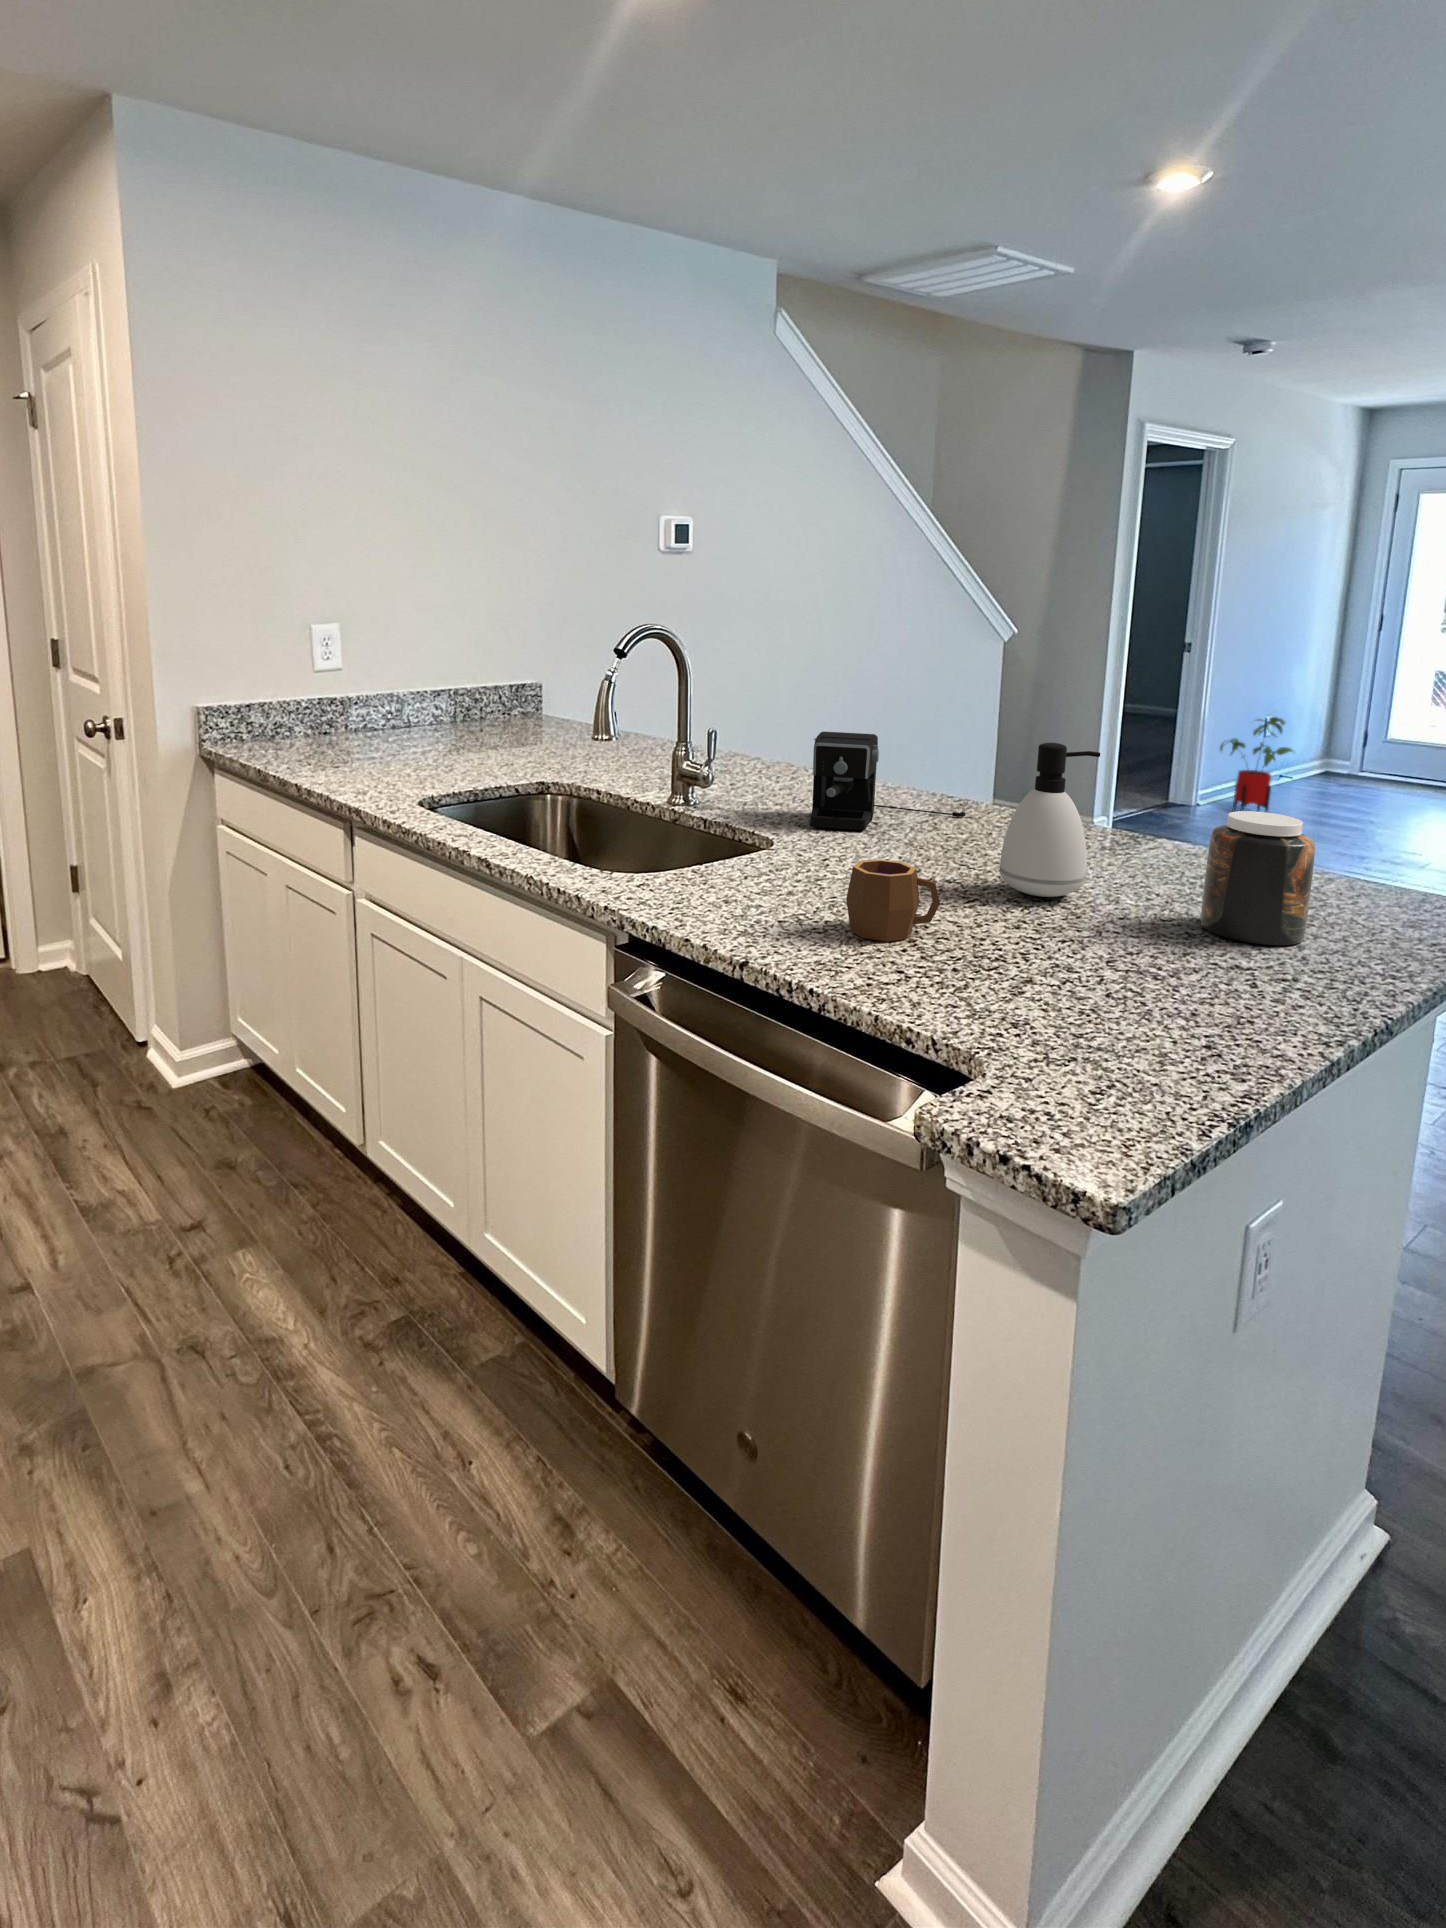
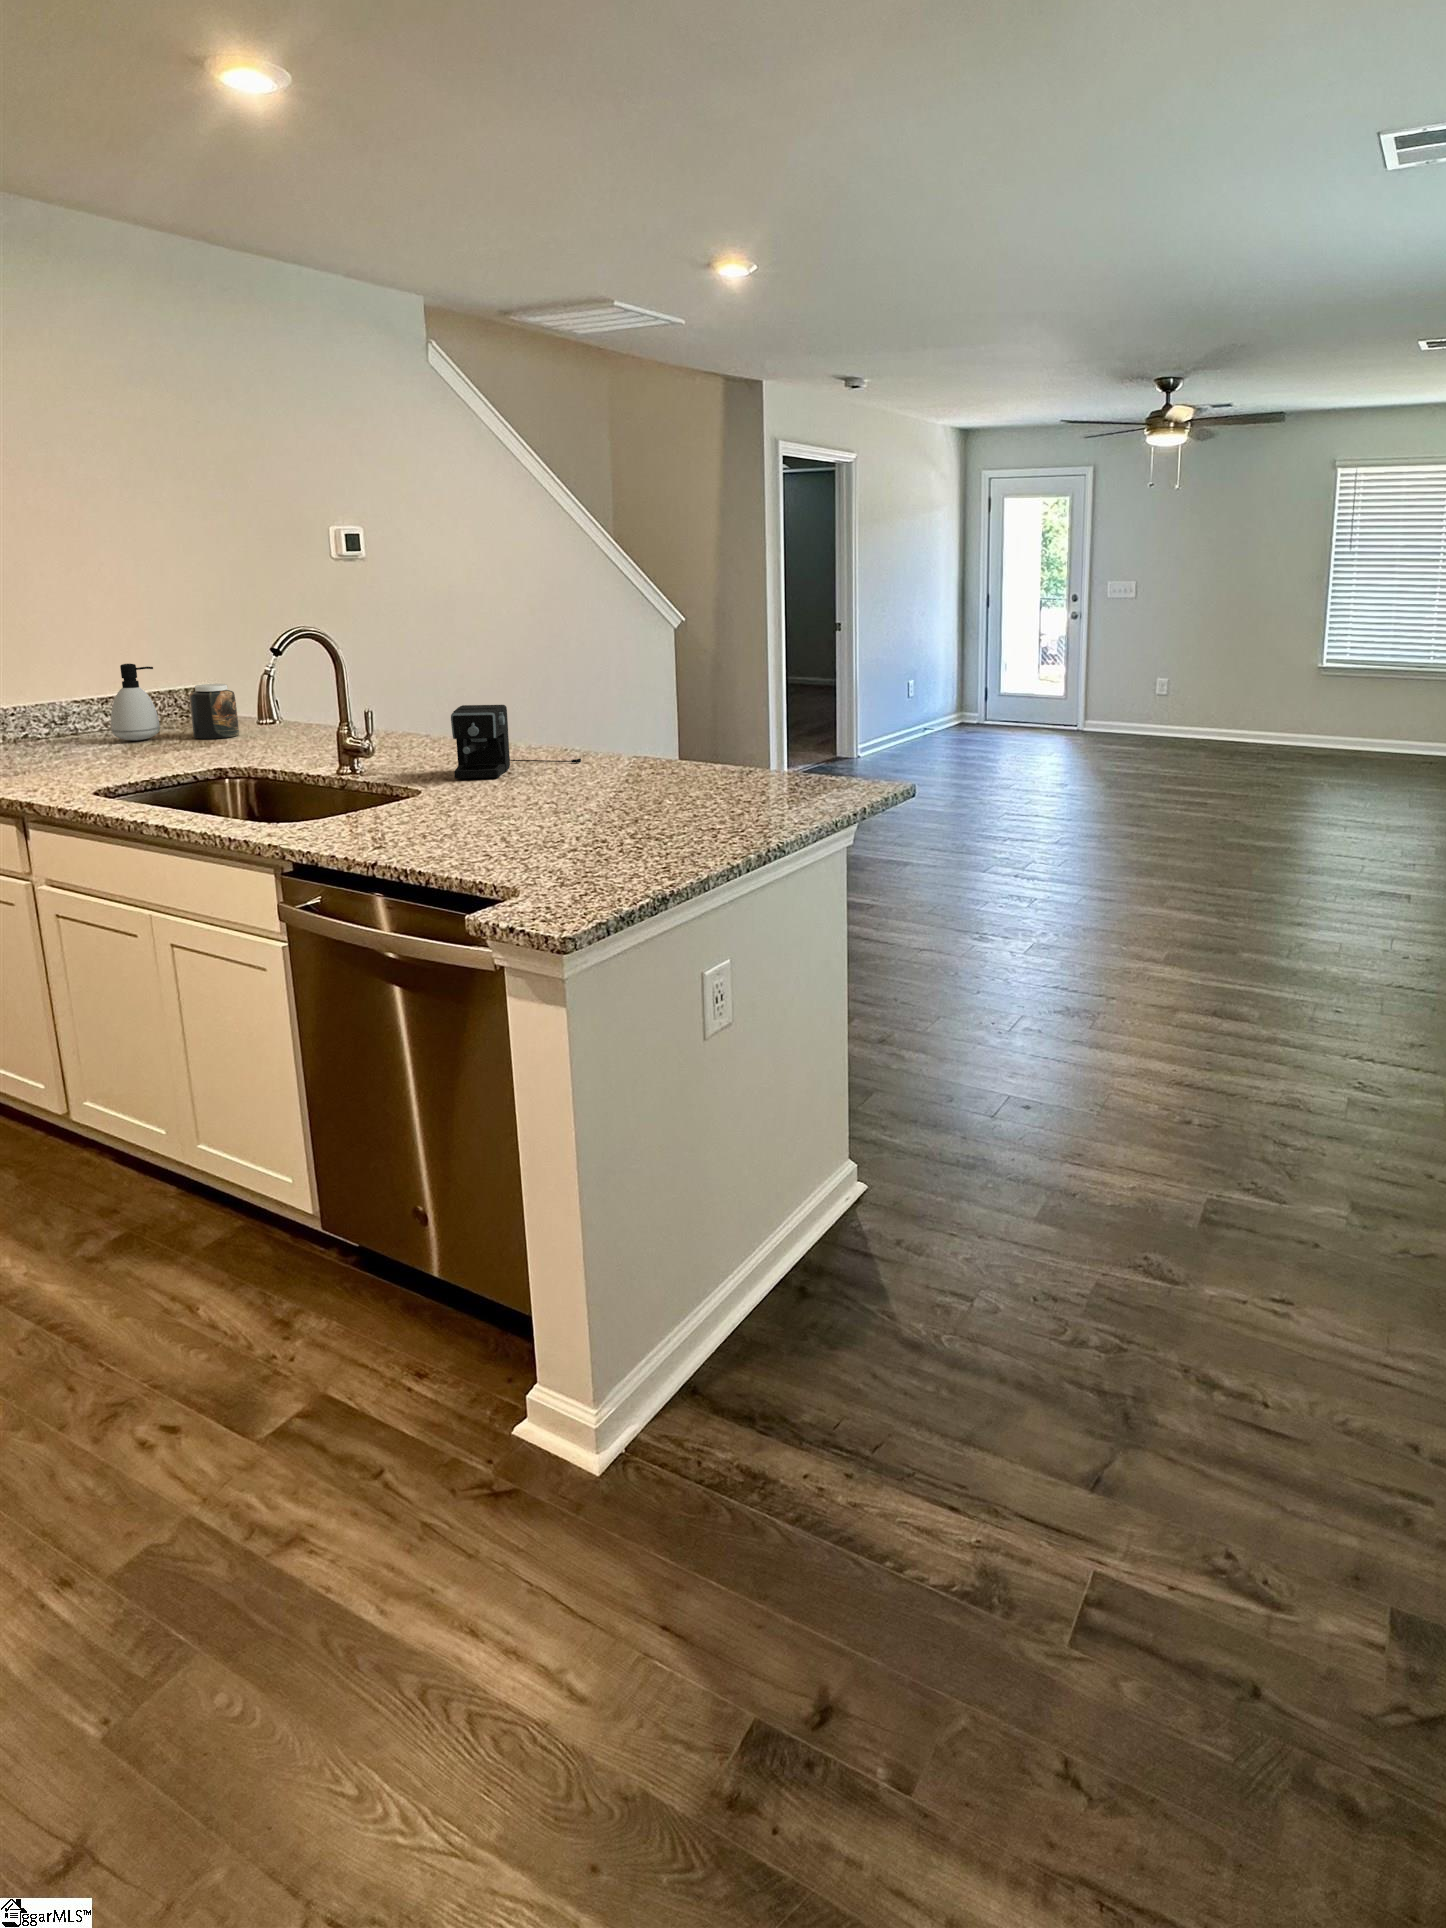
house plant: present [1220,717,1293,813] -> none [870,680,924,763]
soap dispenser: present [1000,743,1100,897] -> present [111,664,160,740]
jar: present [1201,811,1315,945] -> present [190,684,239,739]
mug: present [846,859,940,941] -> none [454,786,522,840]

